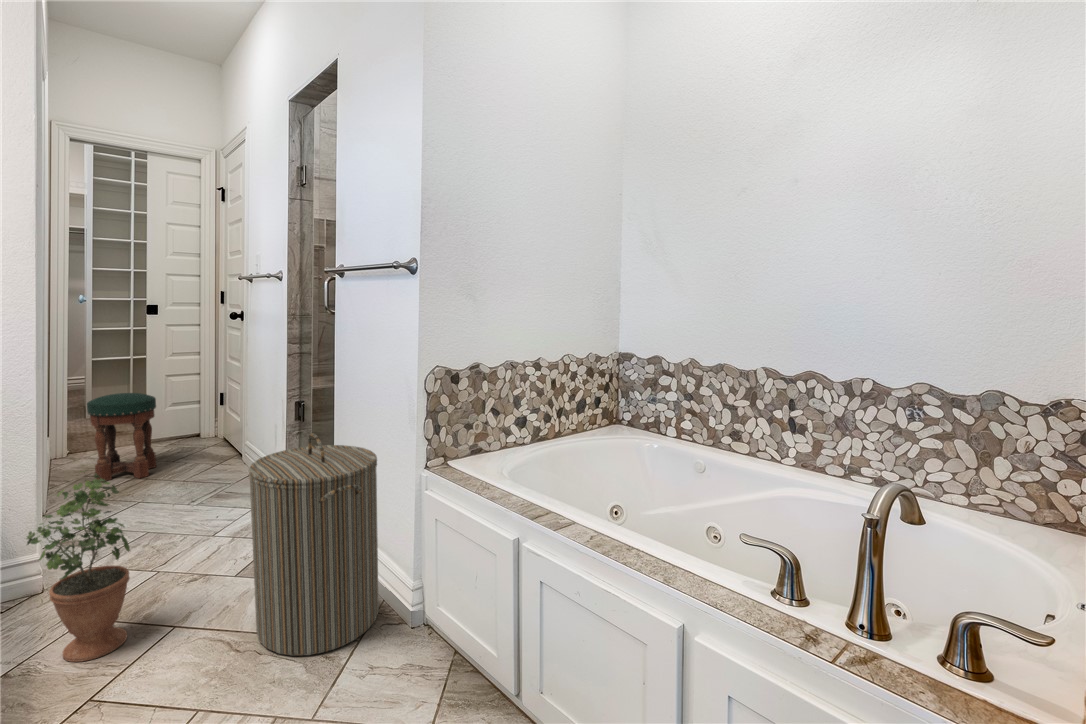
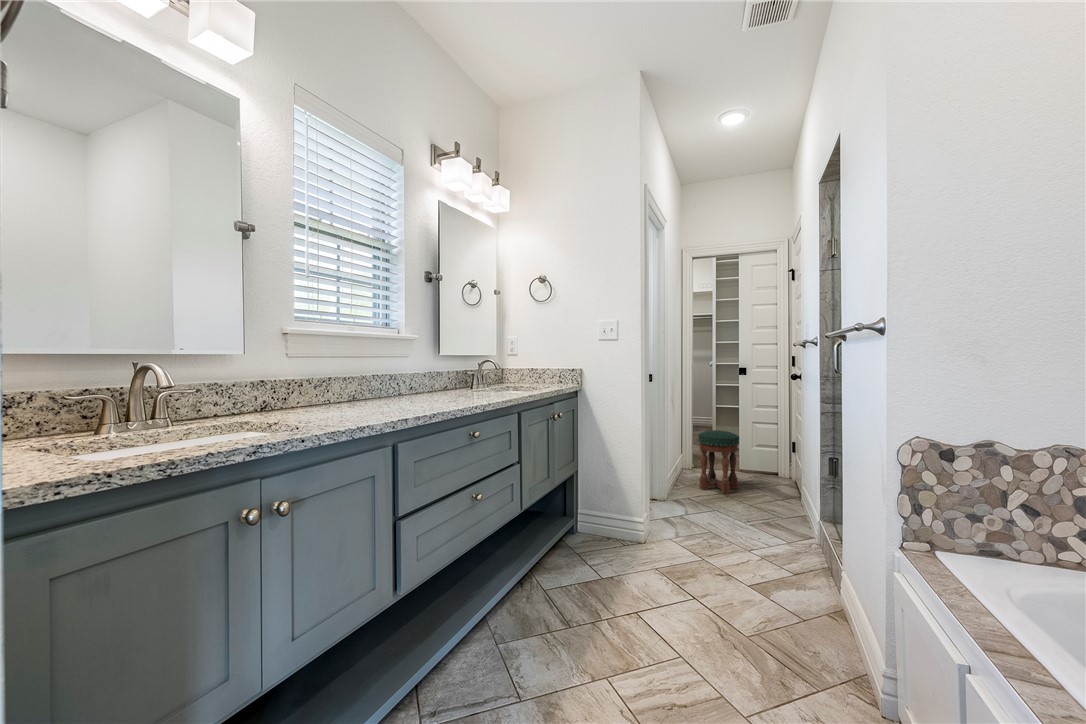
laundry hamper: present [249,433,379,656] -> none [738,482,856,688]
potted plant: present [27,471,130,662] -> none [625,474,675,596]

